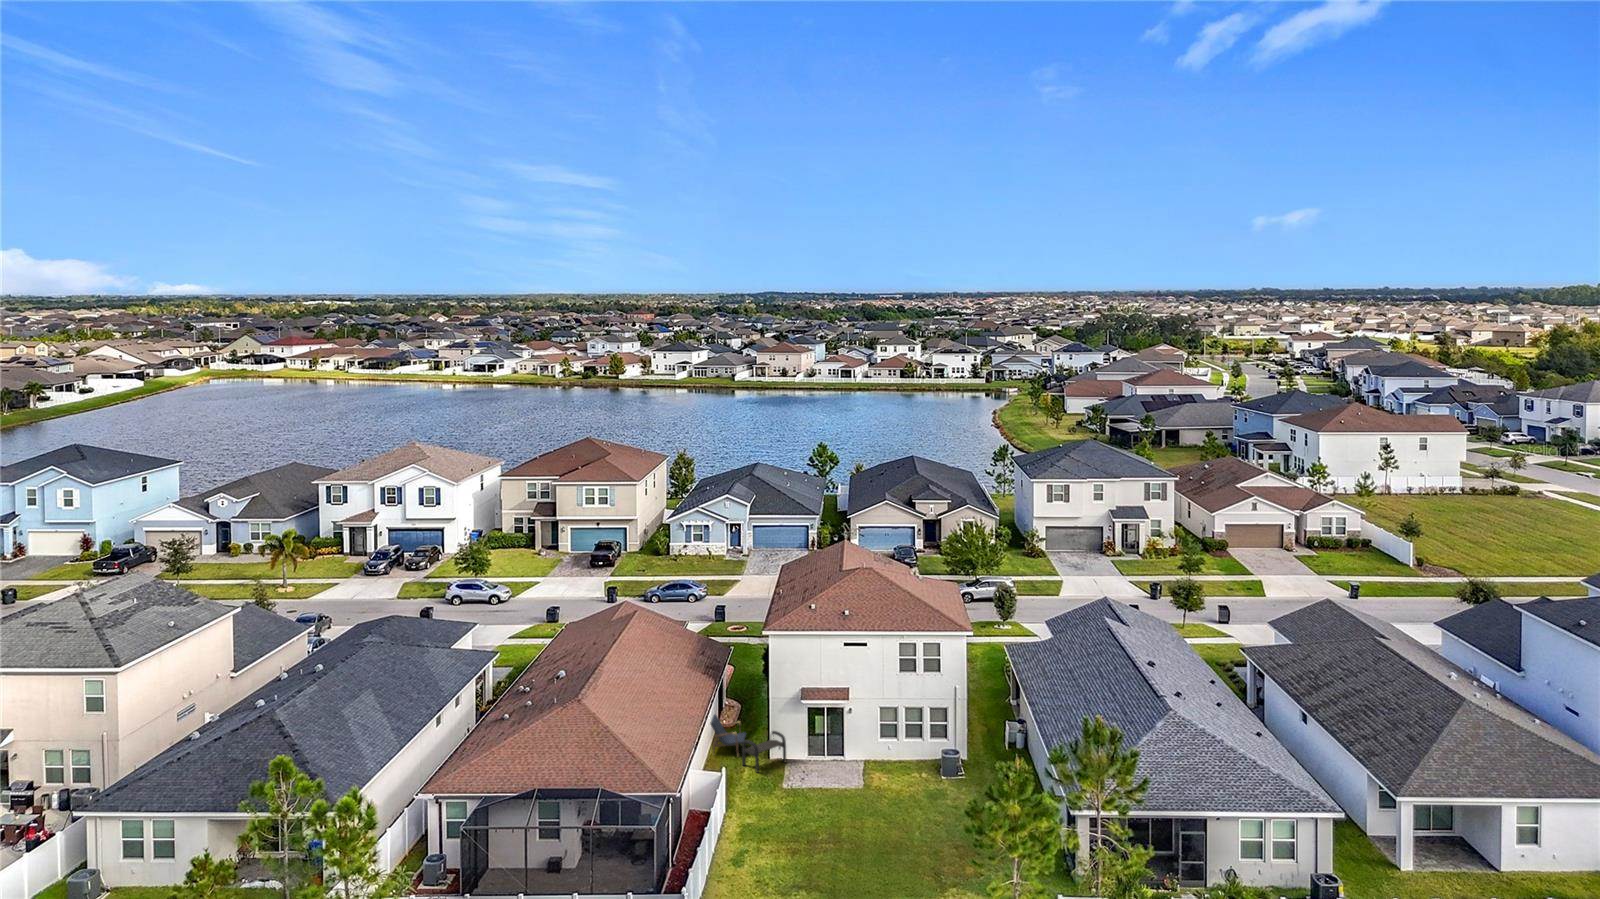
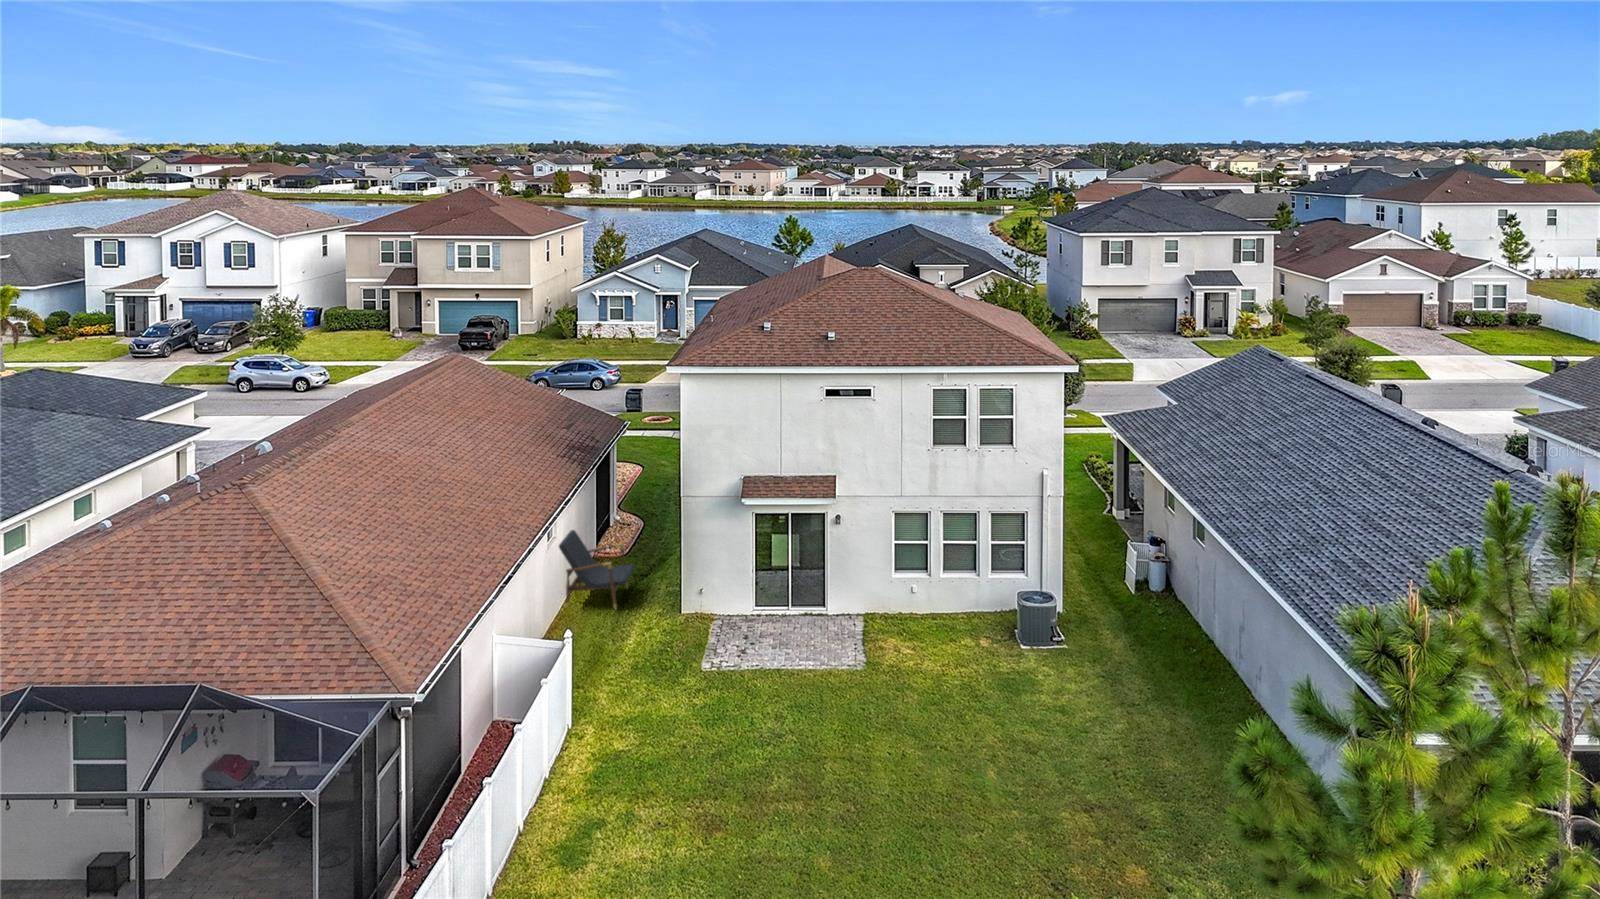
bench: present [742,731,786,772] -> none [619,559,710,641]

